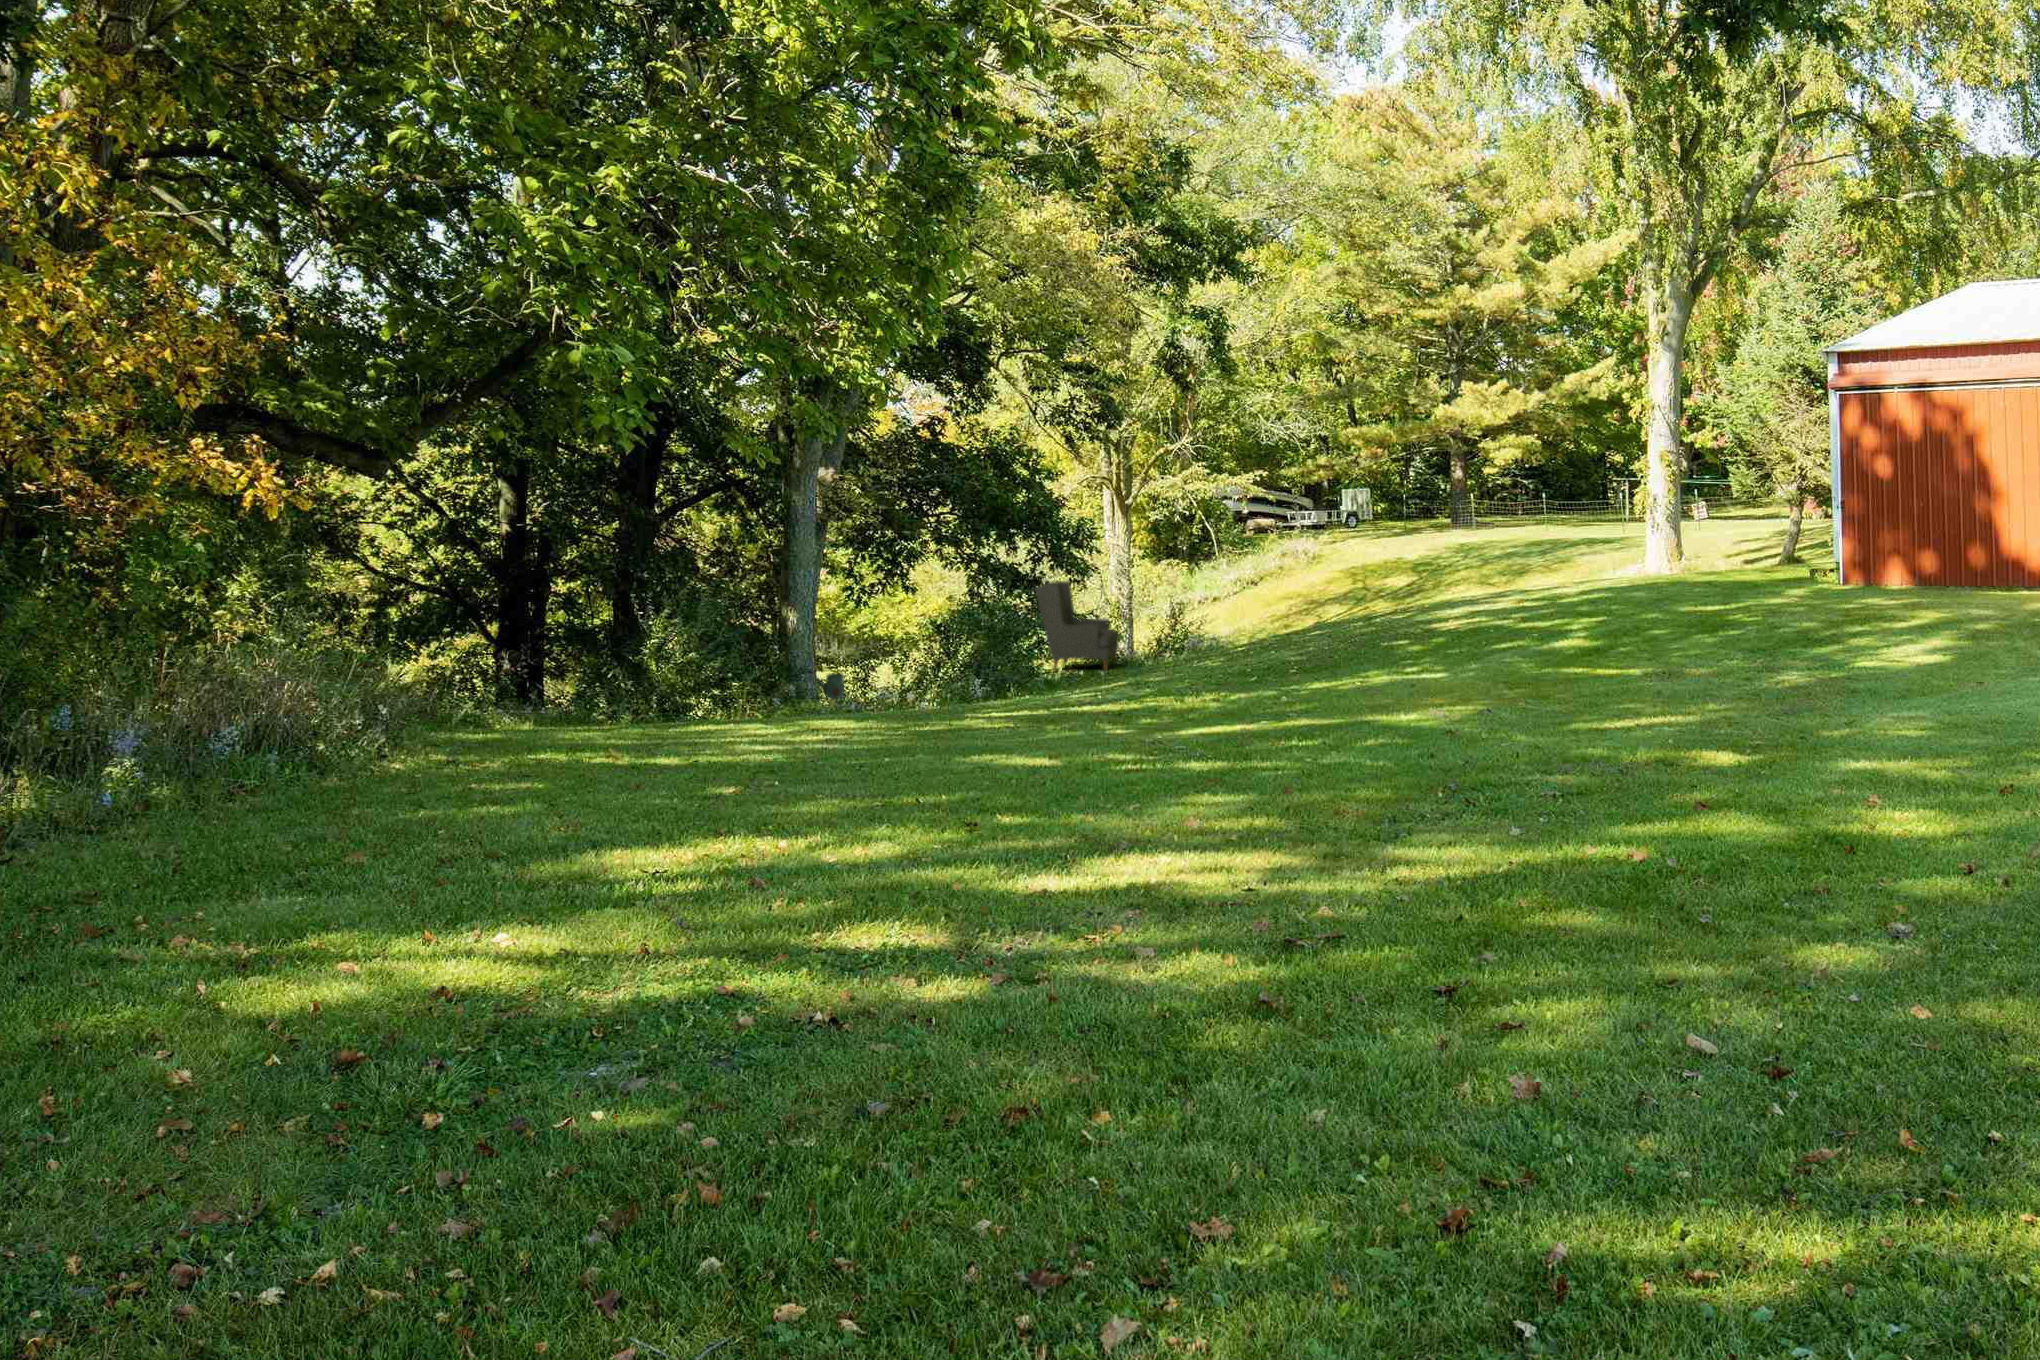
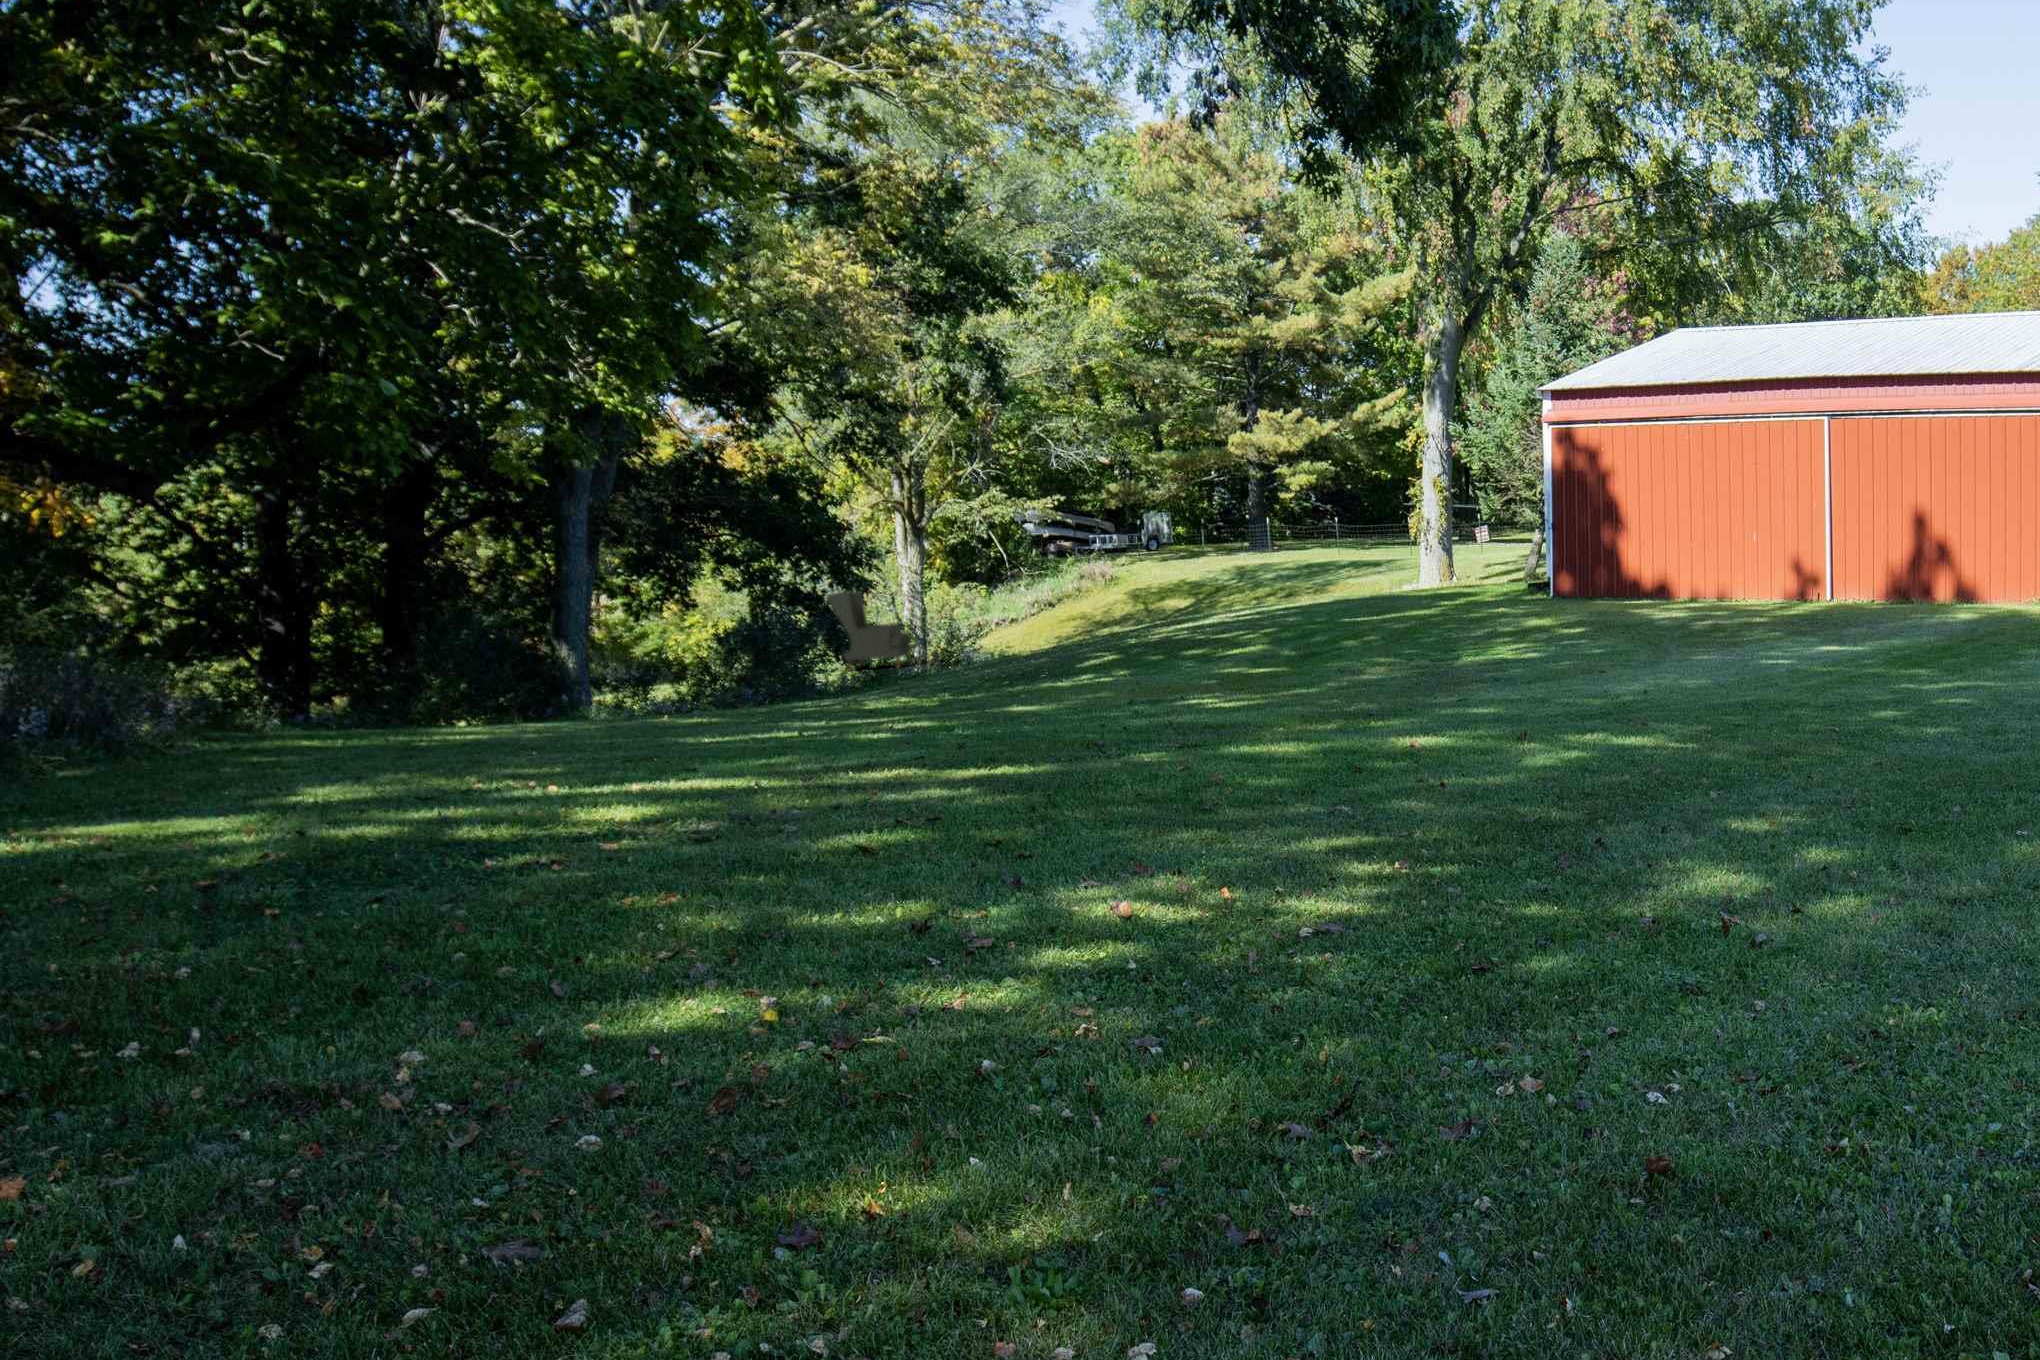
watering can: present [811,672,844,699] -> none [600,673,642,699]

